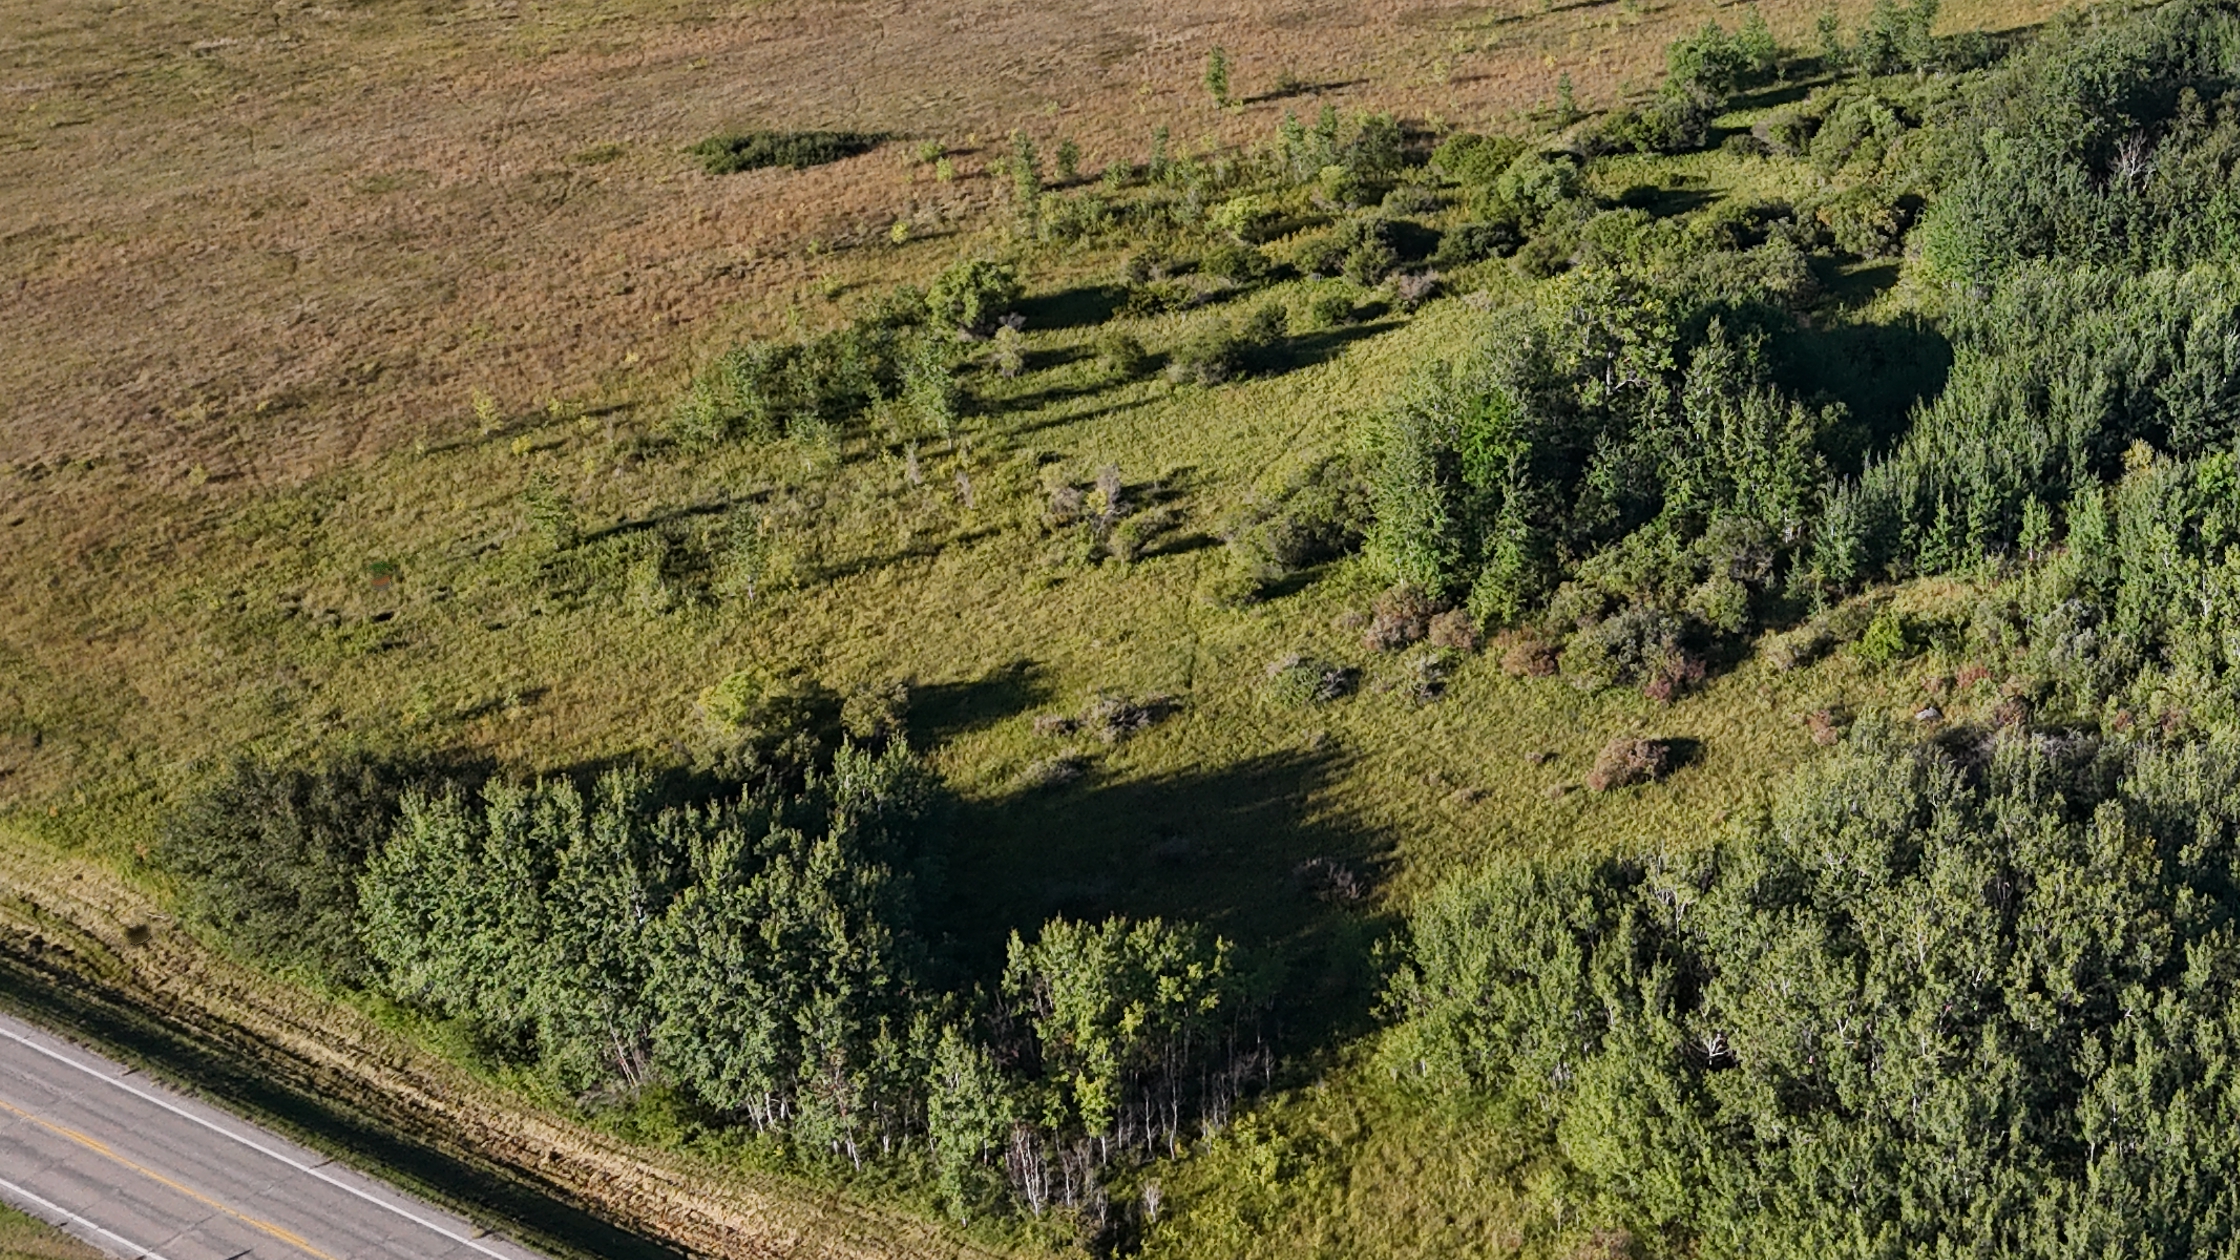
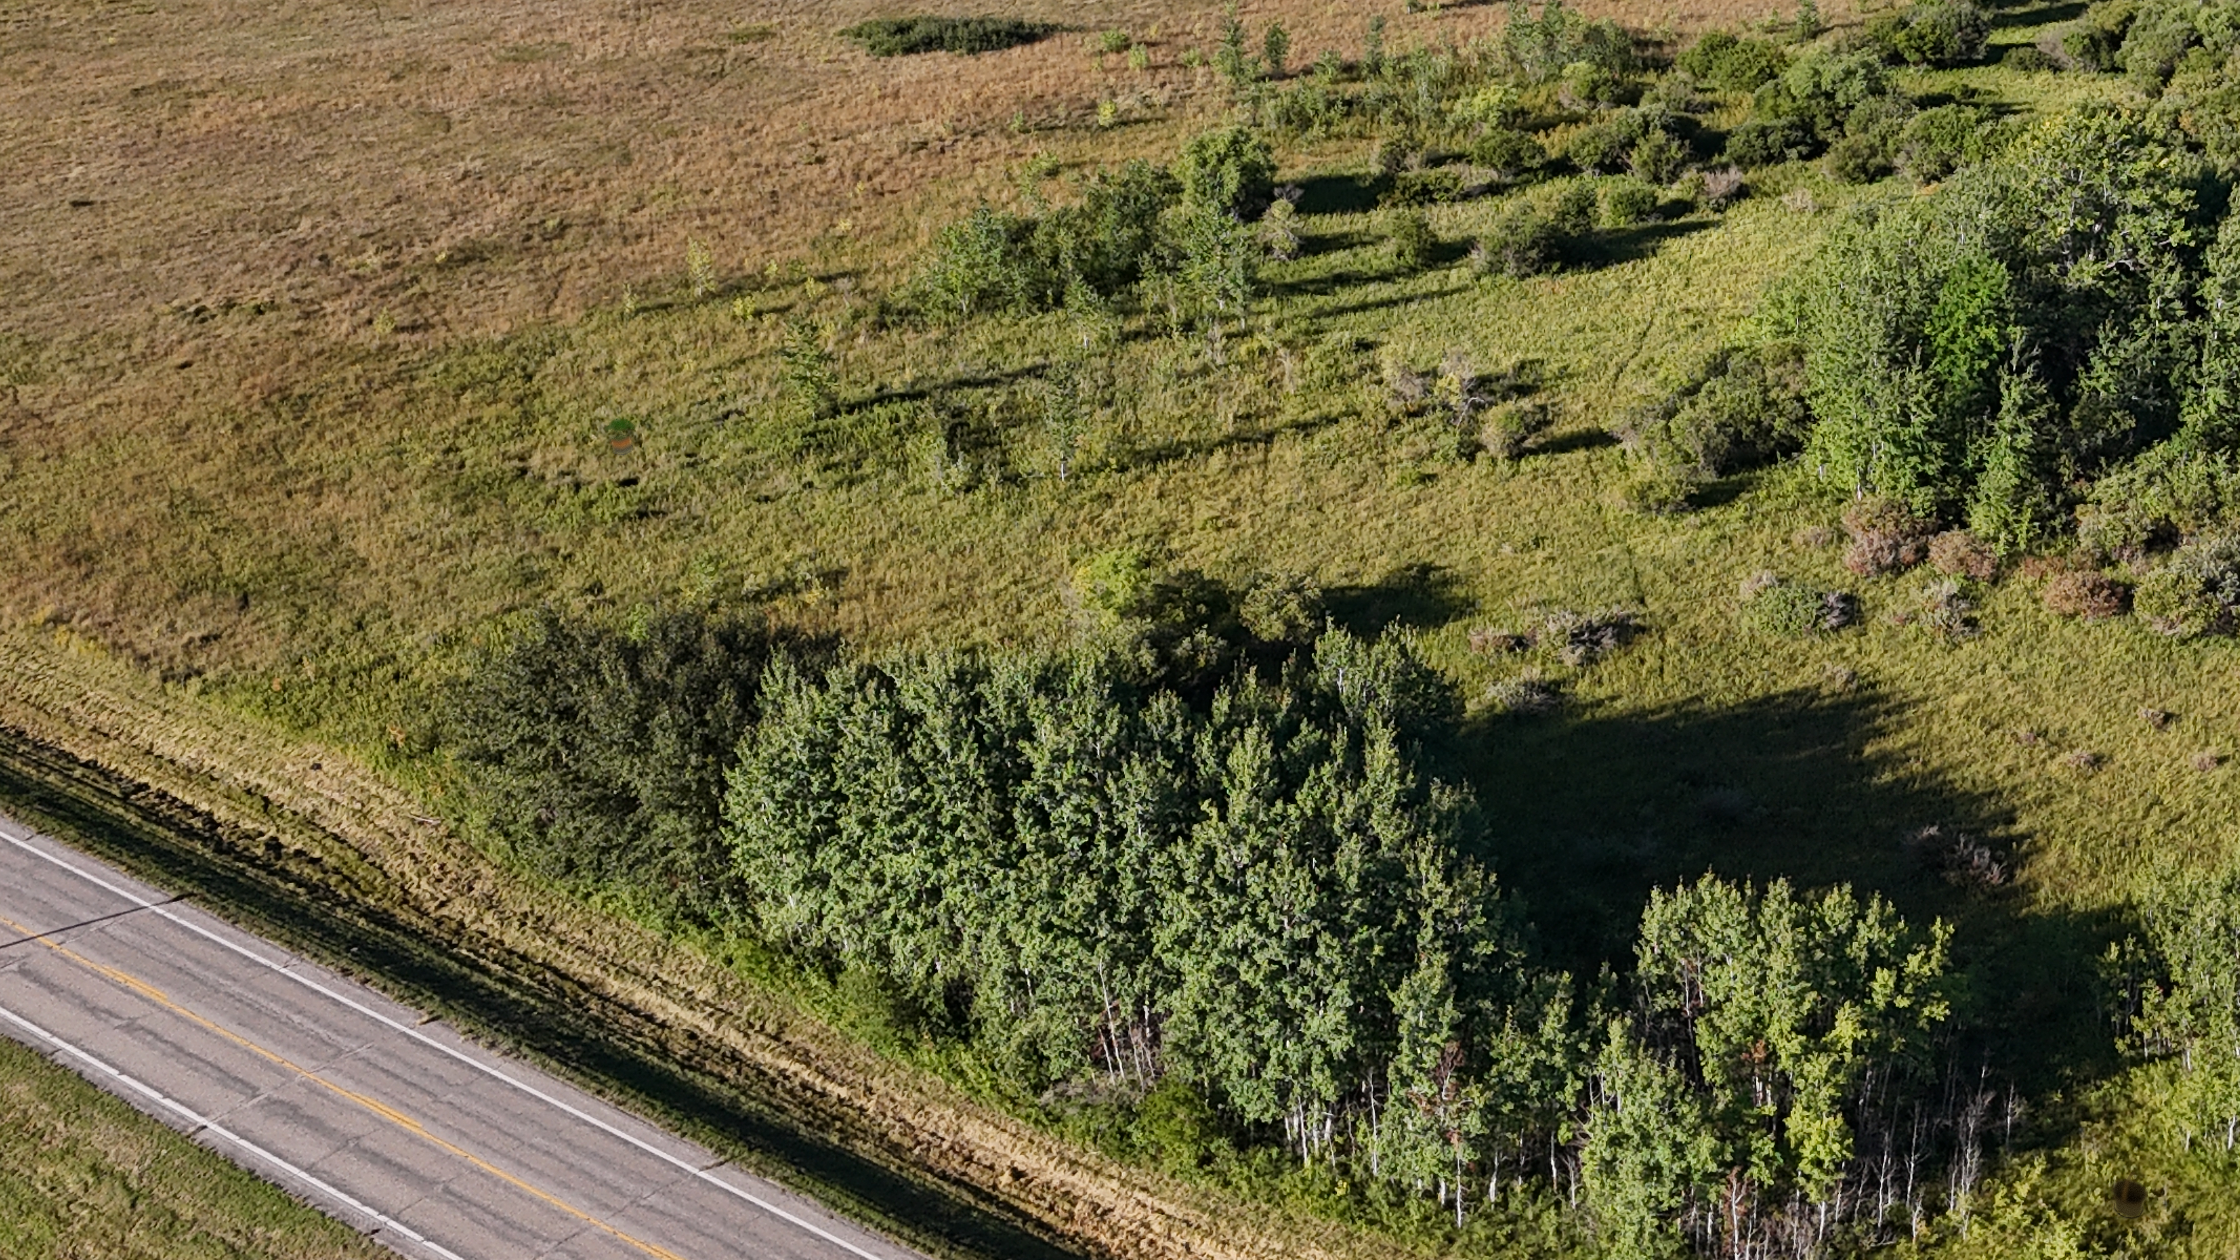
basket: present [124,923,151,945] -> present [2111,1173,2148,1218]

